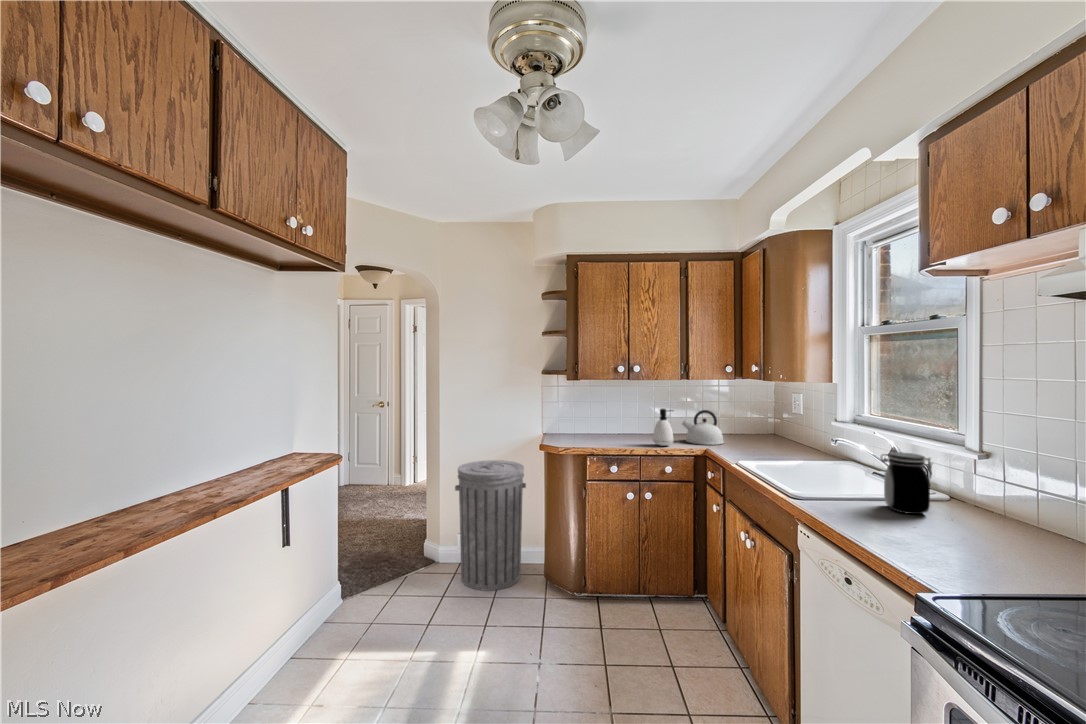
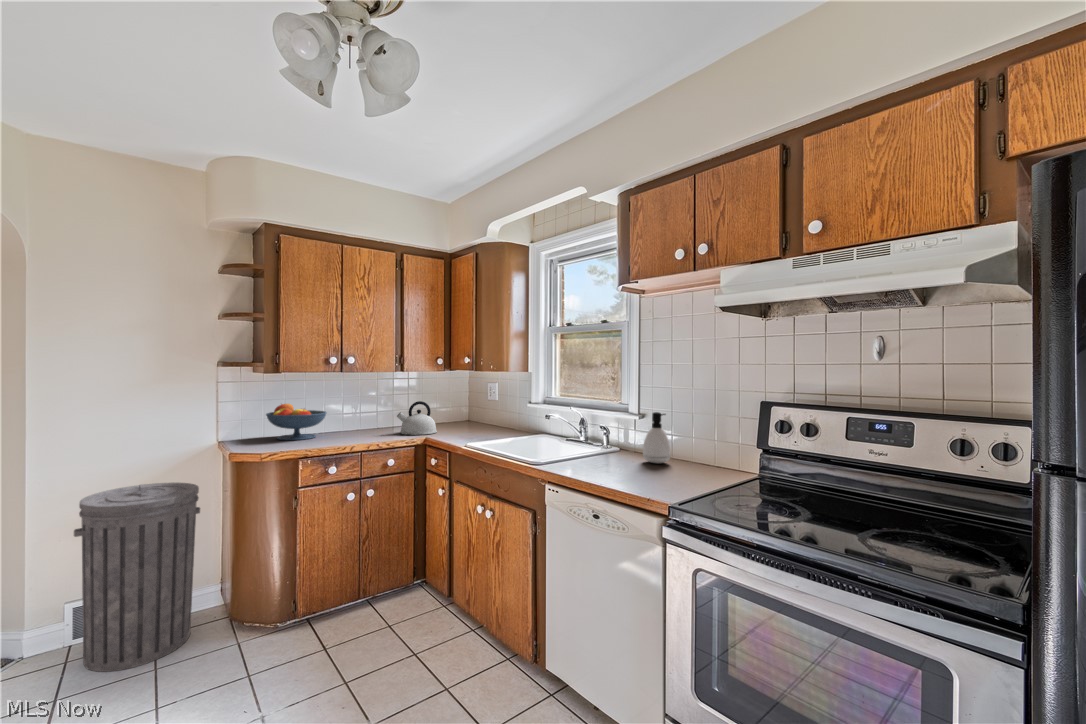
fruit bowl: none [573,405,620,438] -> present [266,404,327,440]
soap dispenser: present [653,408,673,446] -> present [643,412,671,463]
jar: present [881,452,933,514] -> none [591,418,622,461]

